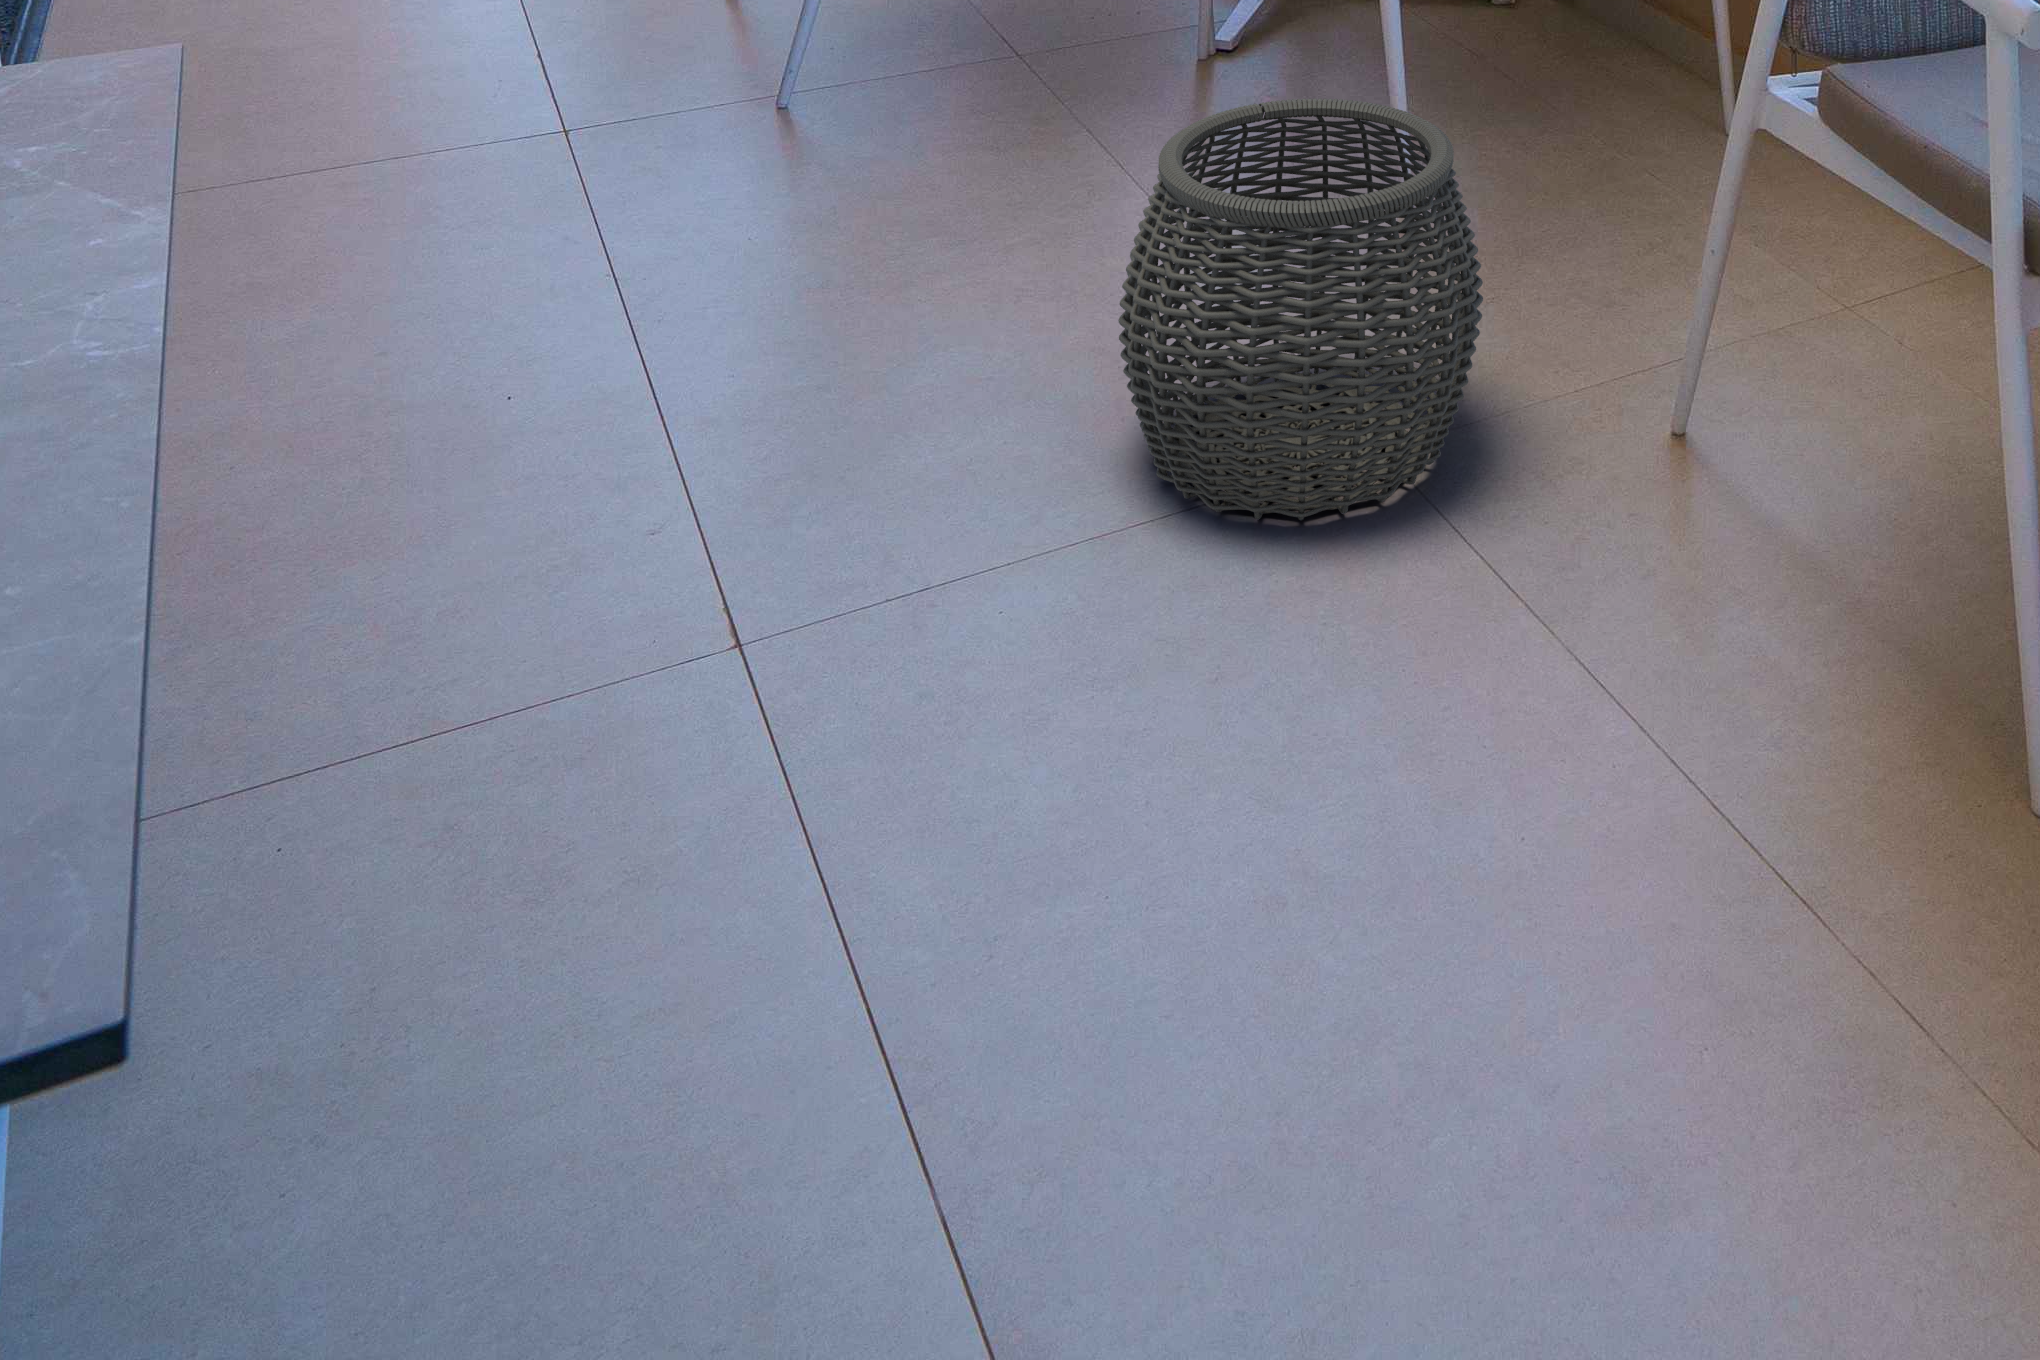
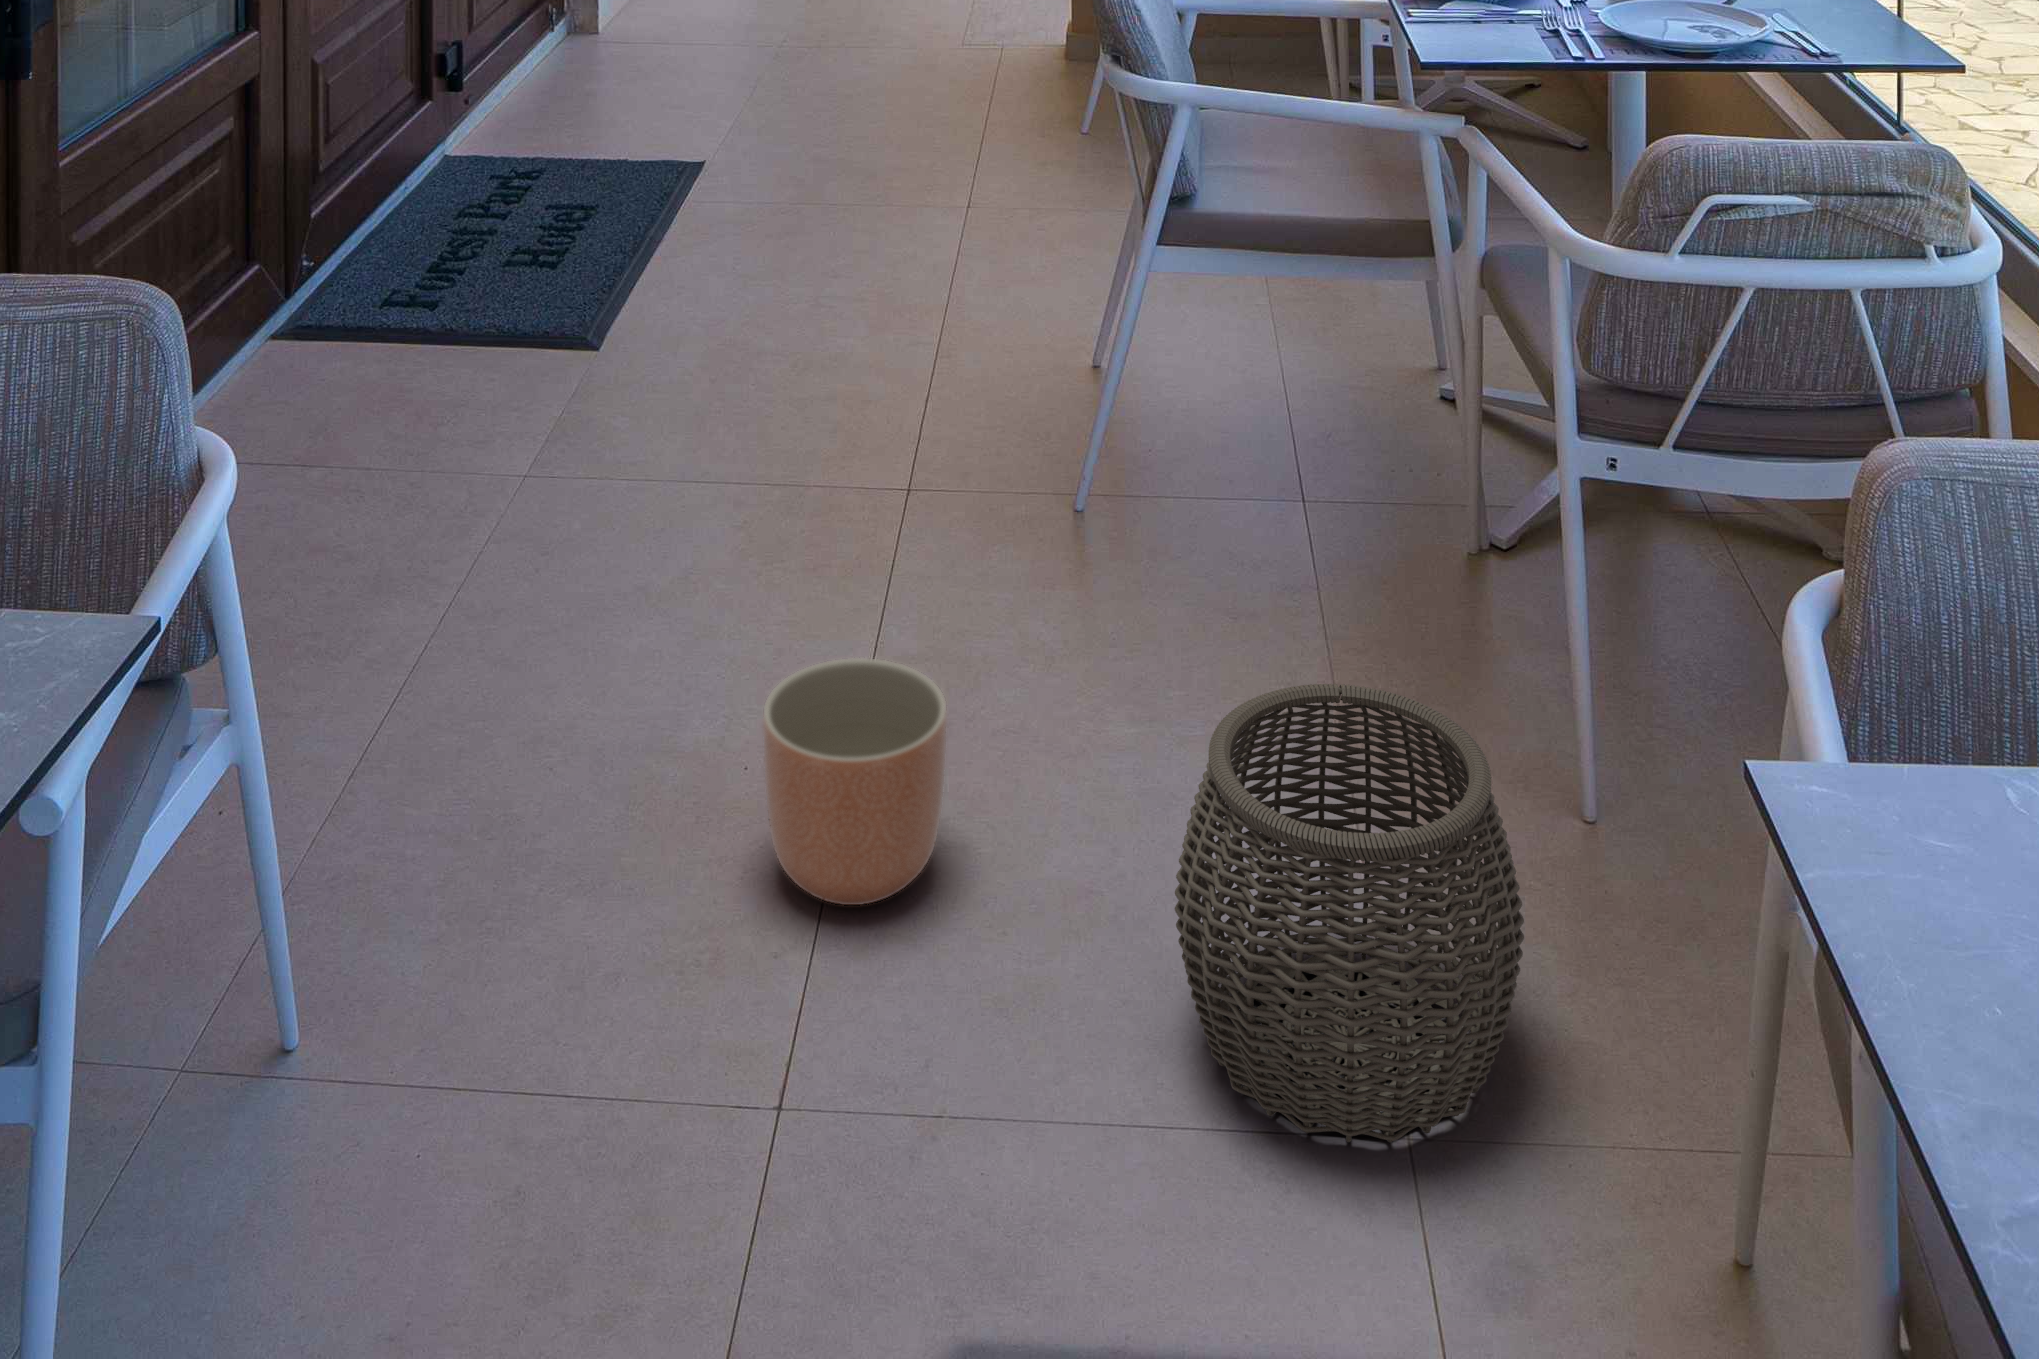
planter: none [553,226,794,501] -> present [763,658,947,905]

